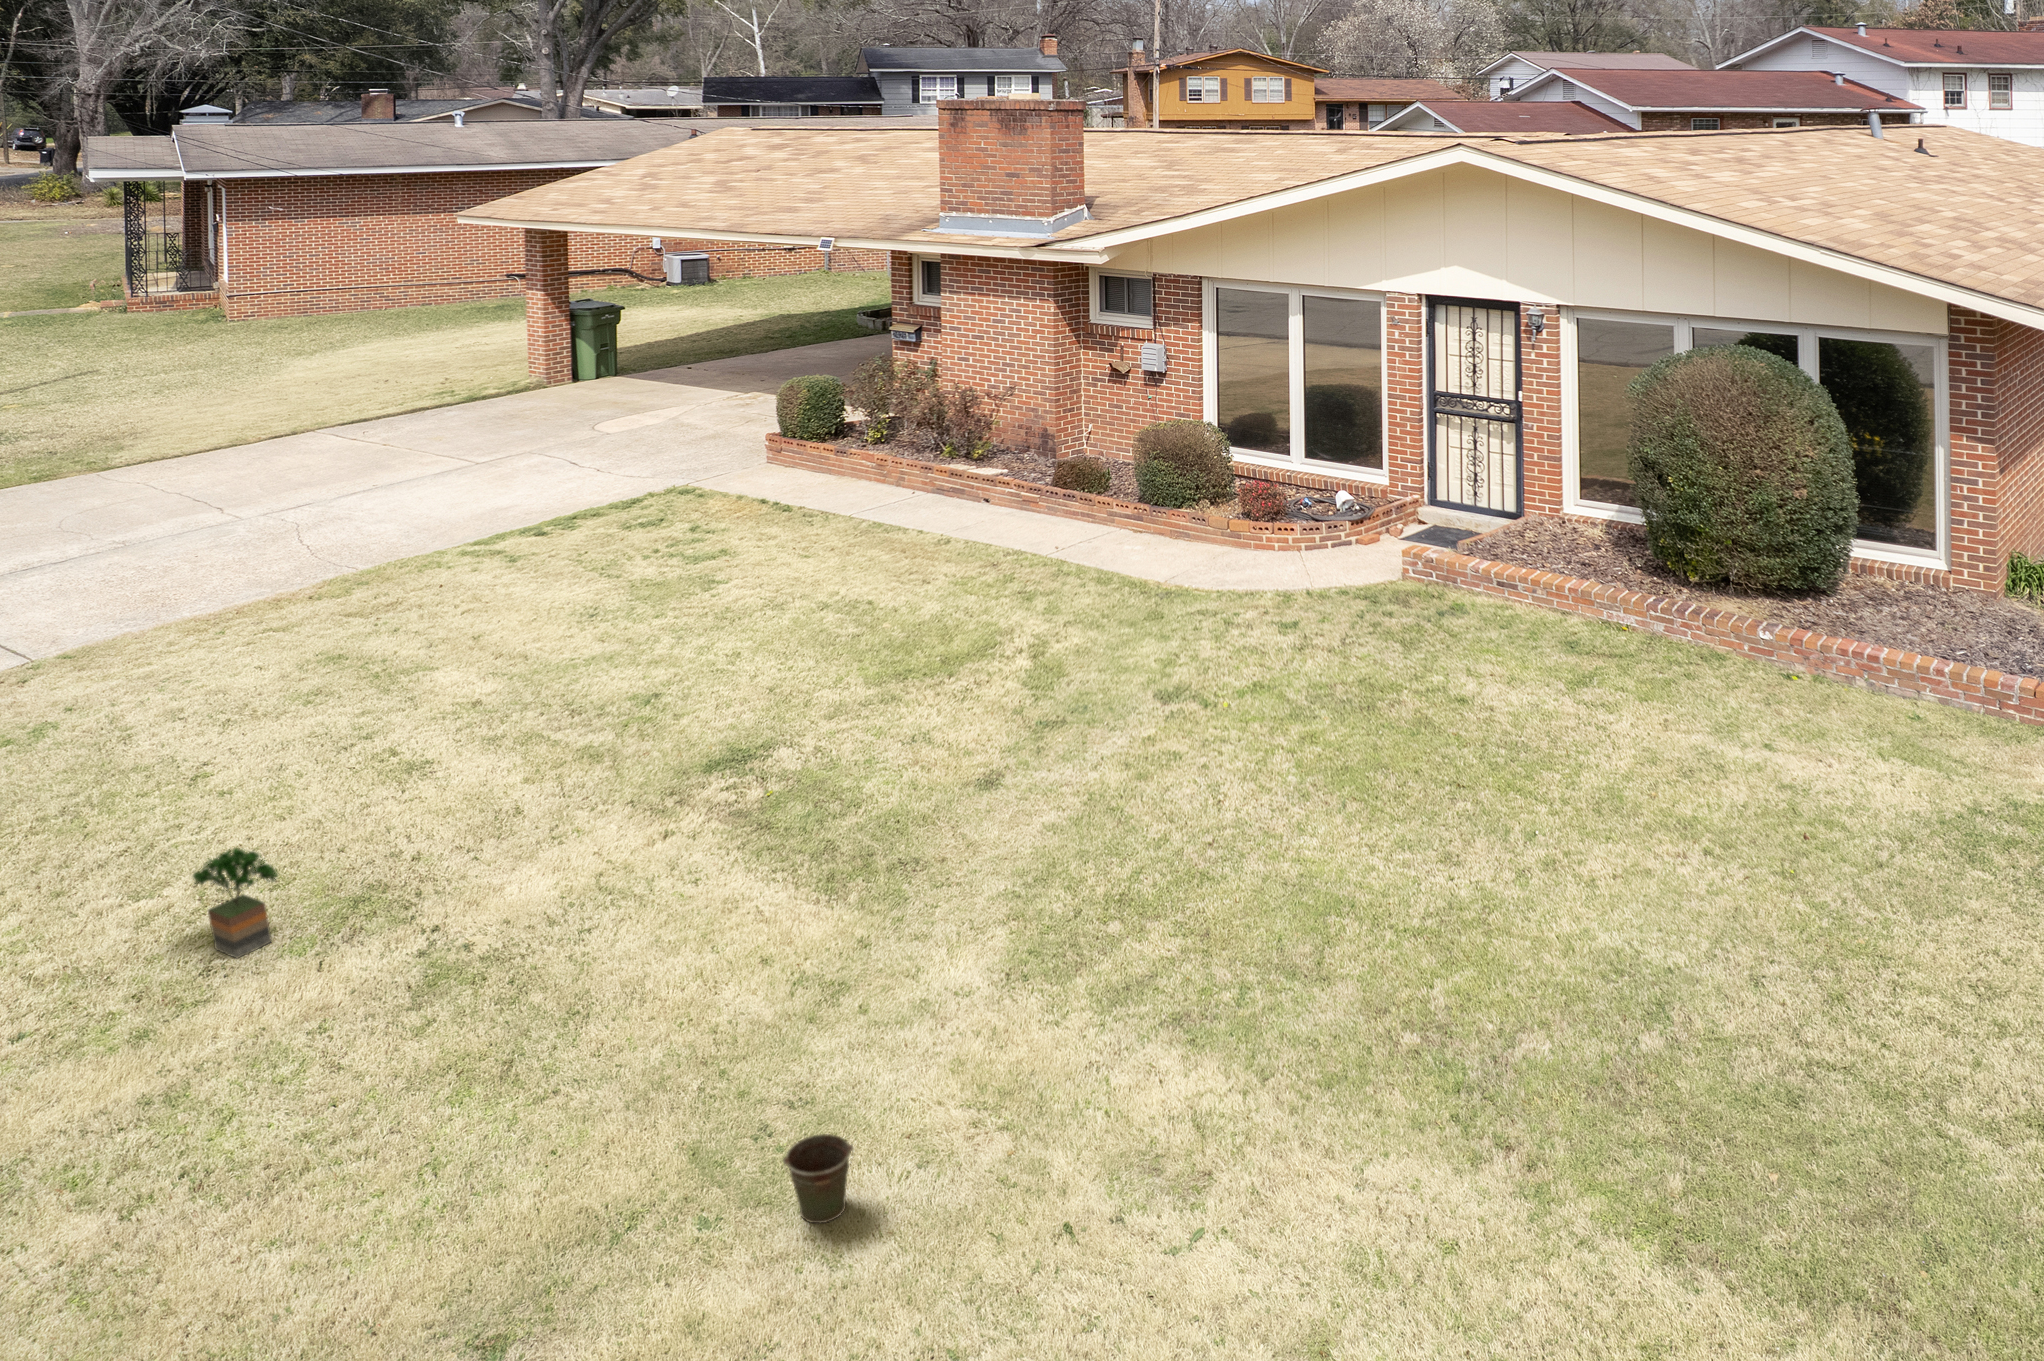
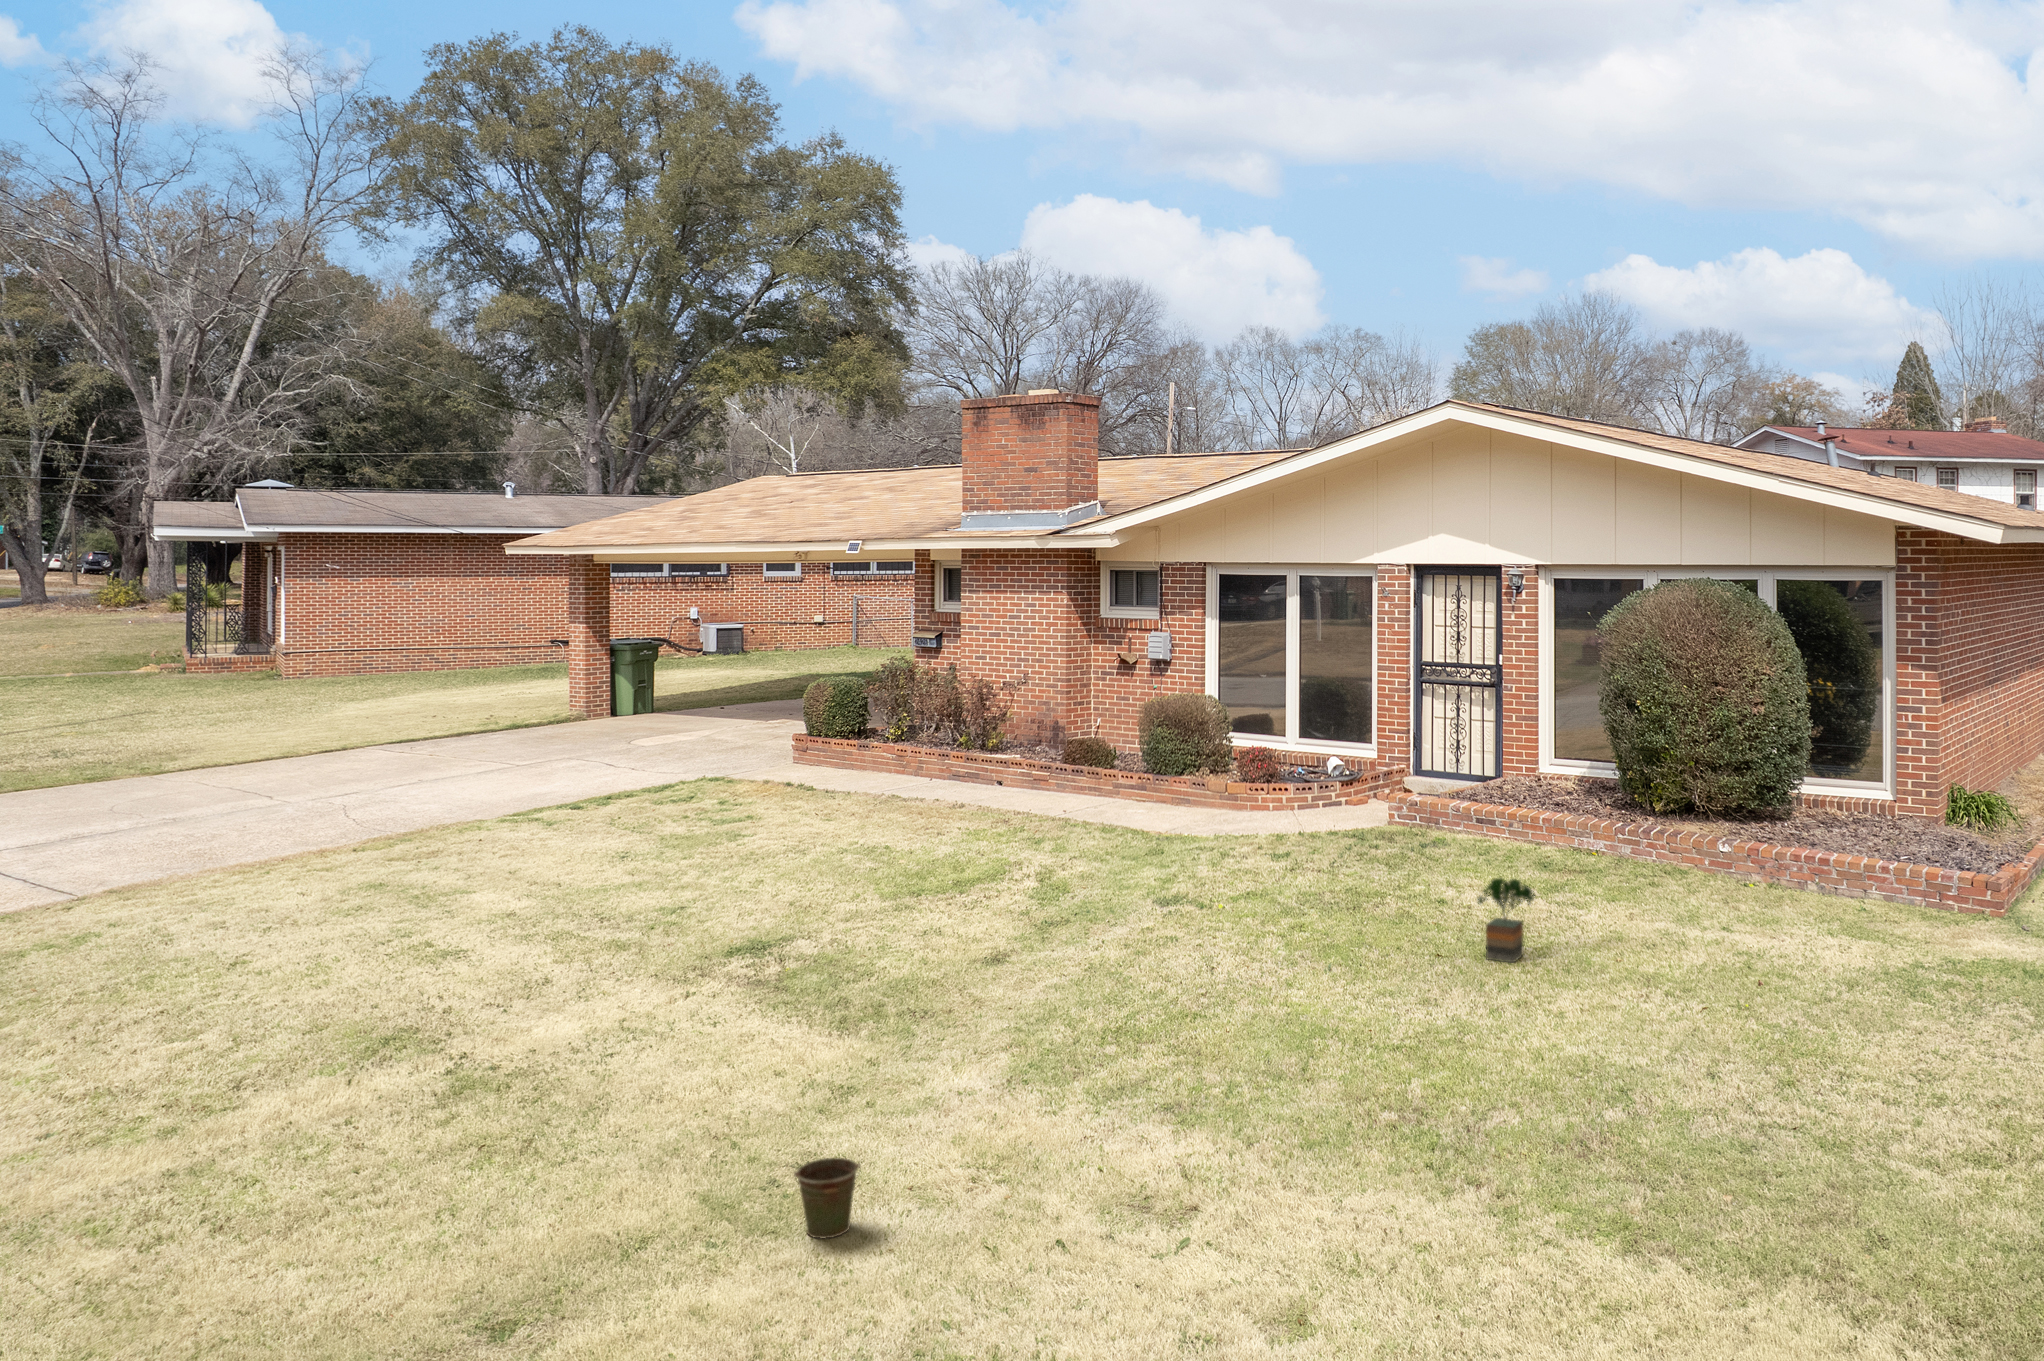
potted tree: present [193,848,279,958] -> present [1478,878,1535,963]

